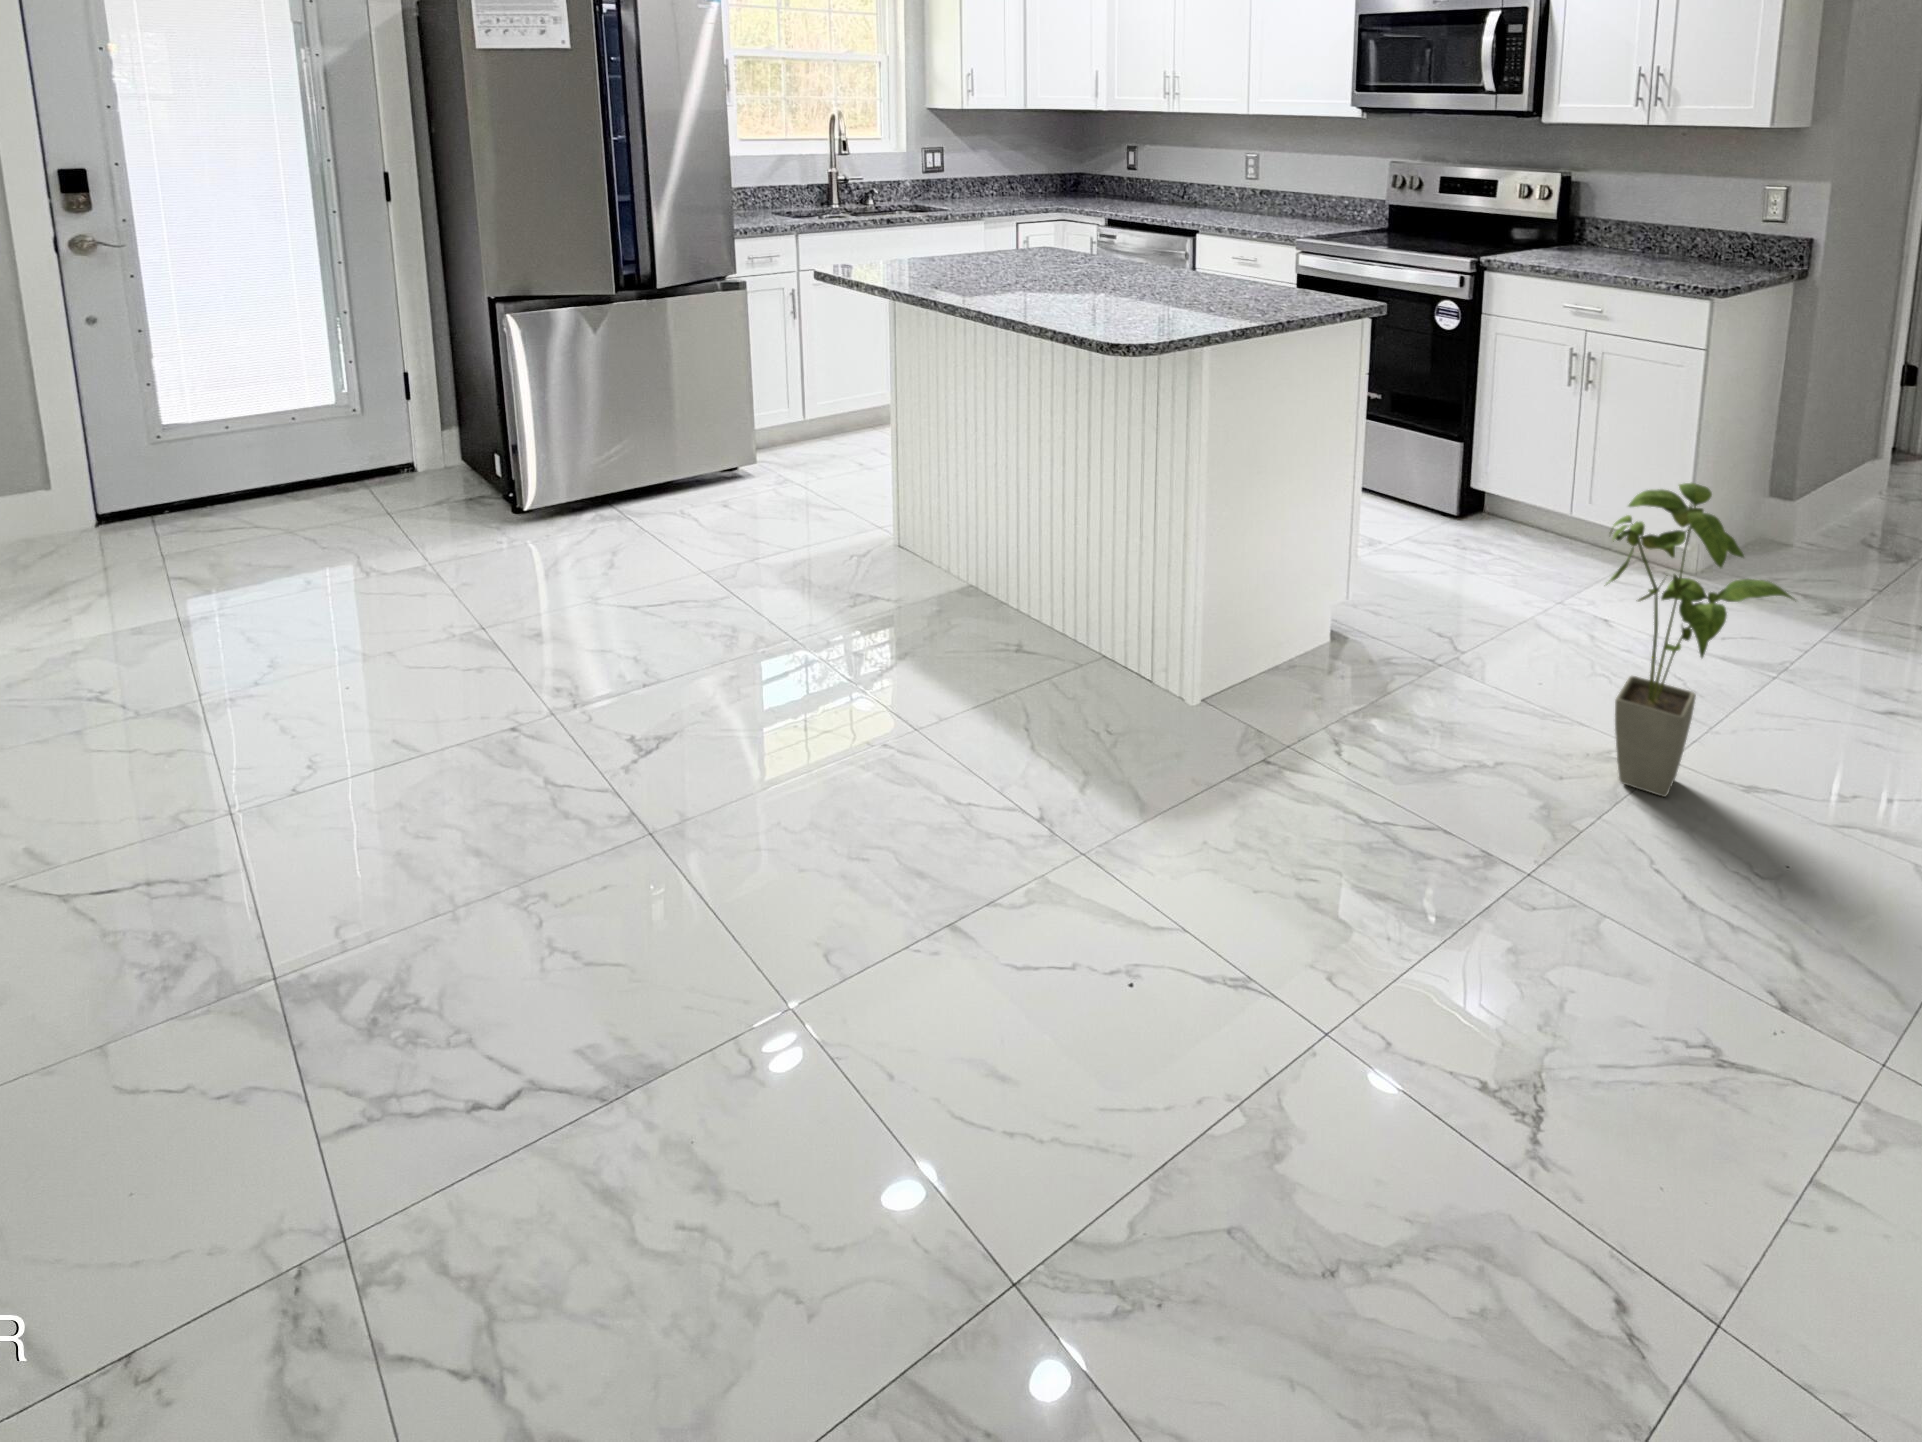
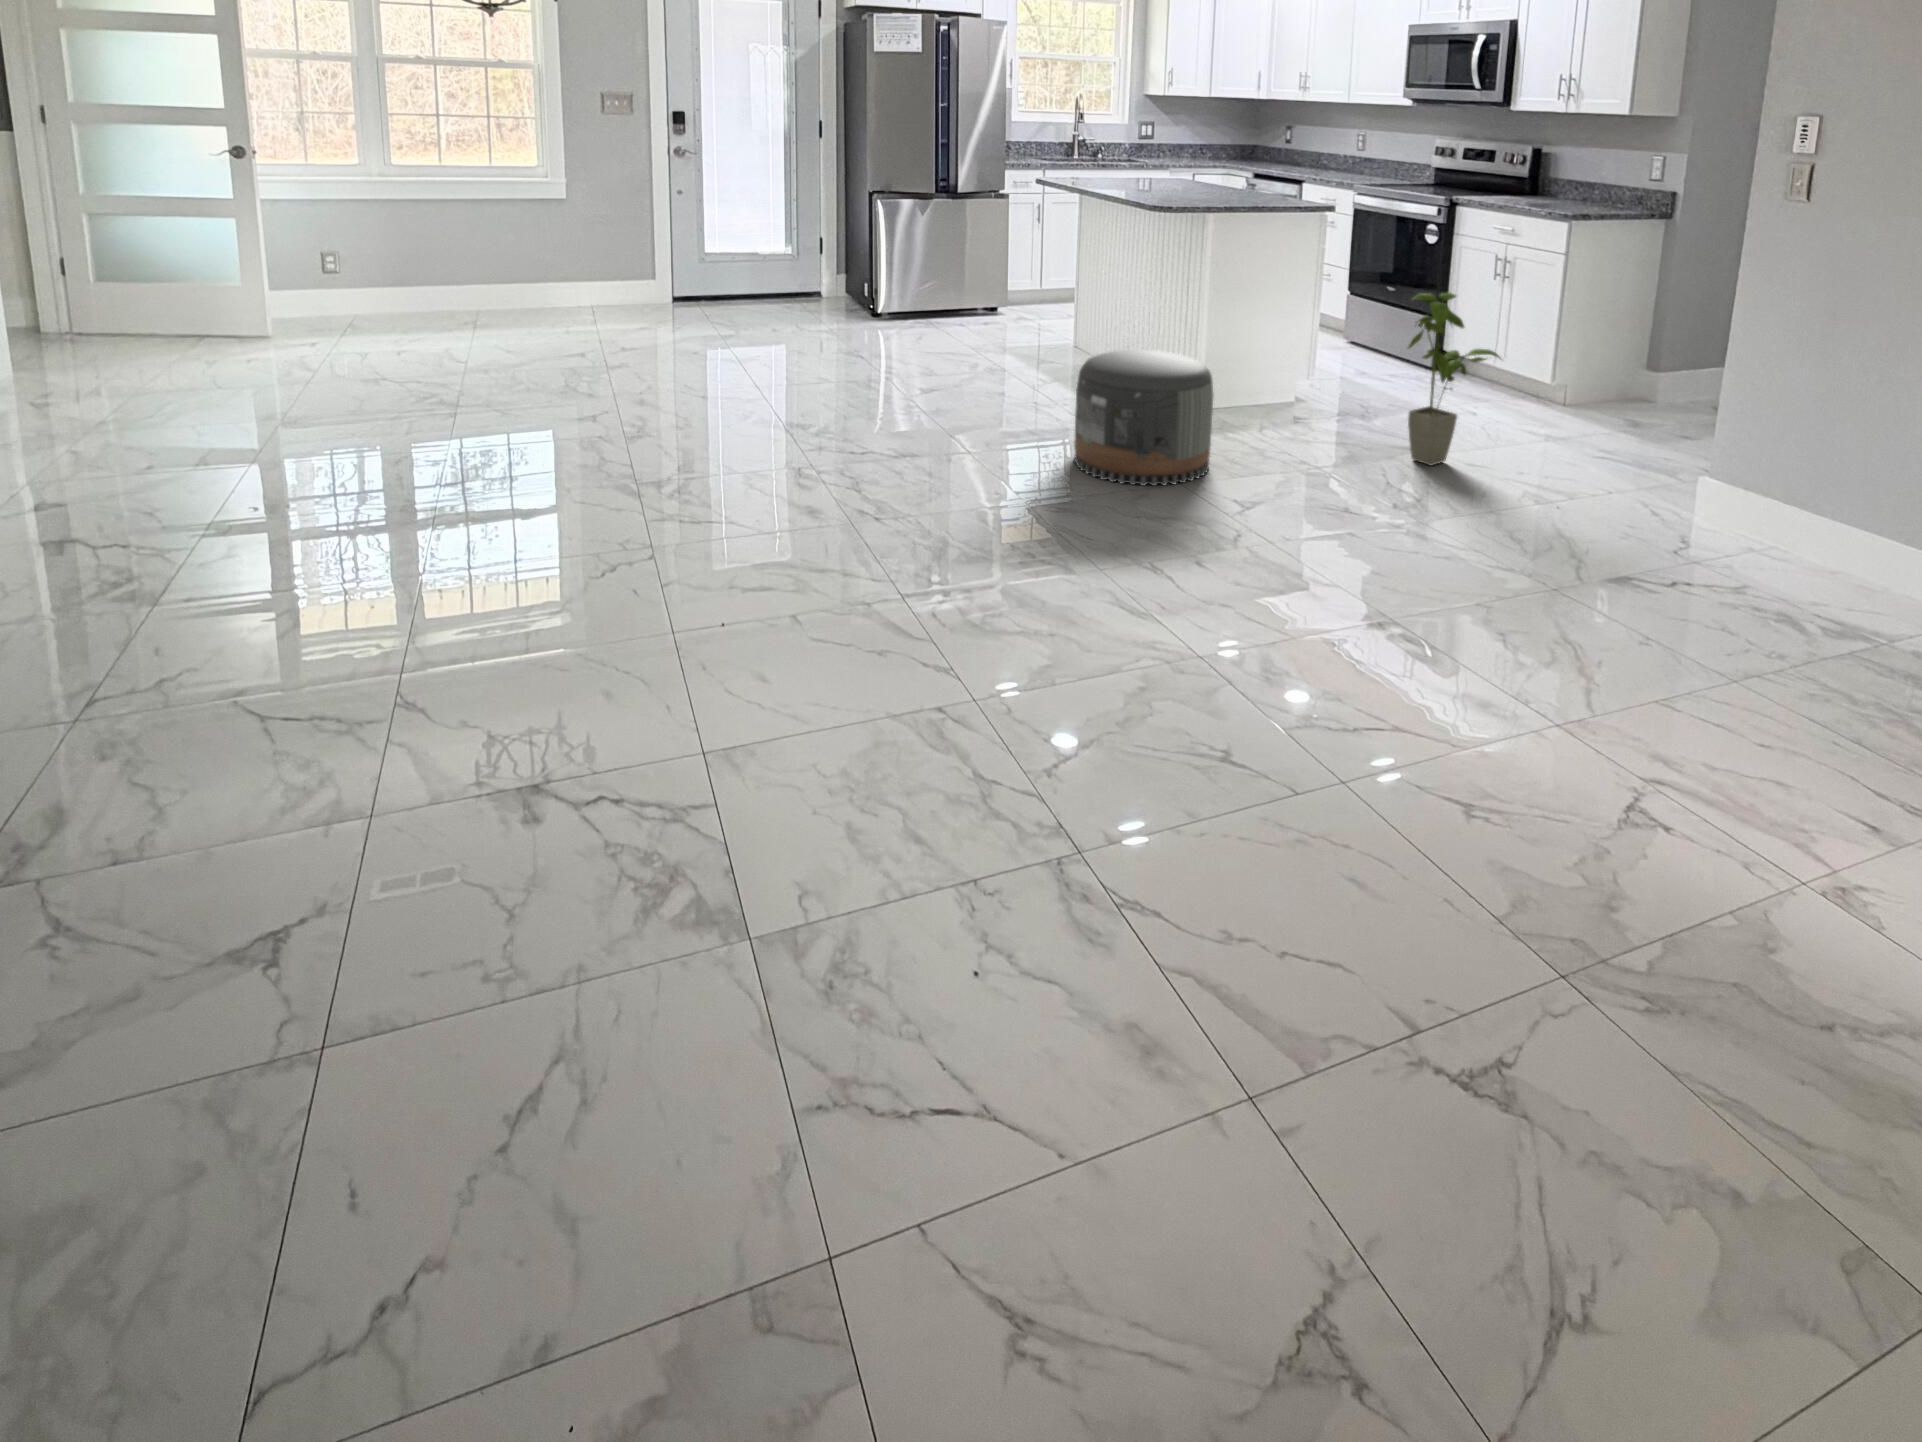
pouf: none [1018,662,1318,1039] -> present [1074,350,1214,486]

